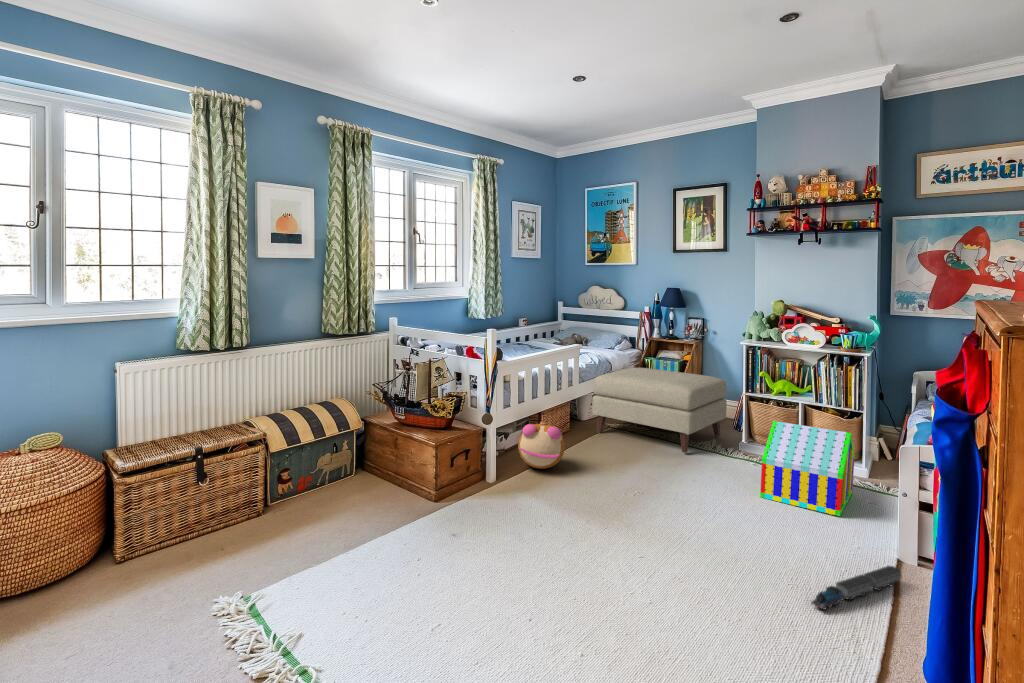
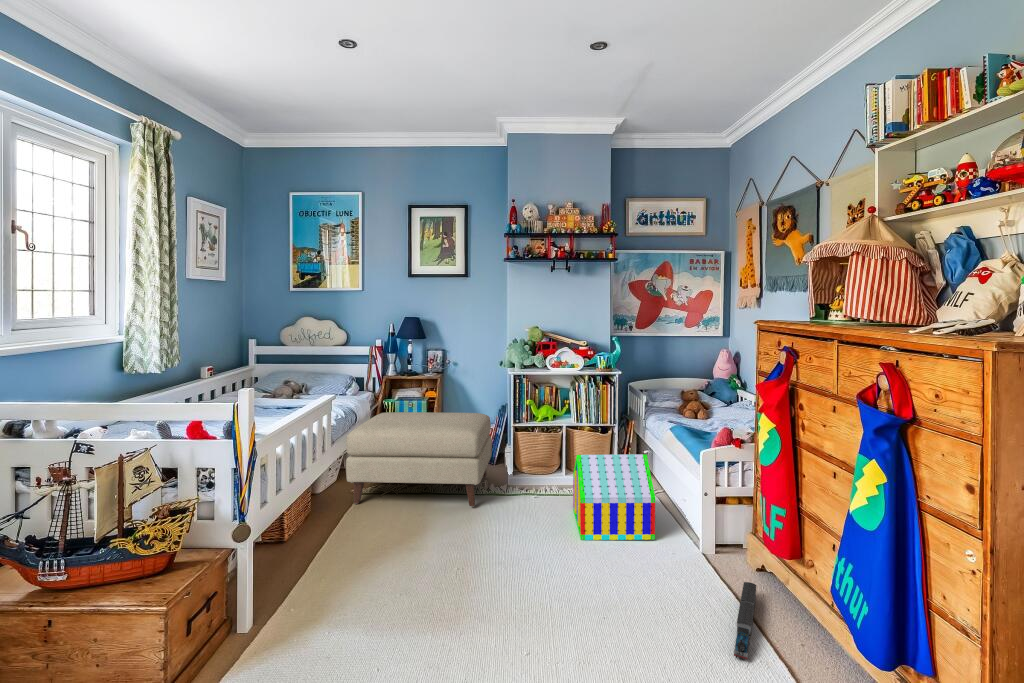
plush toy: present [518,421,565,469] -> none [282,512,355,585]

